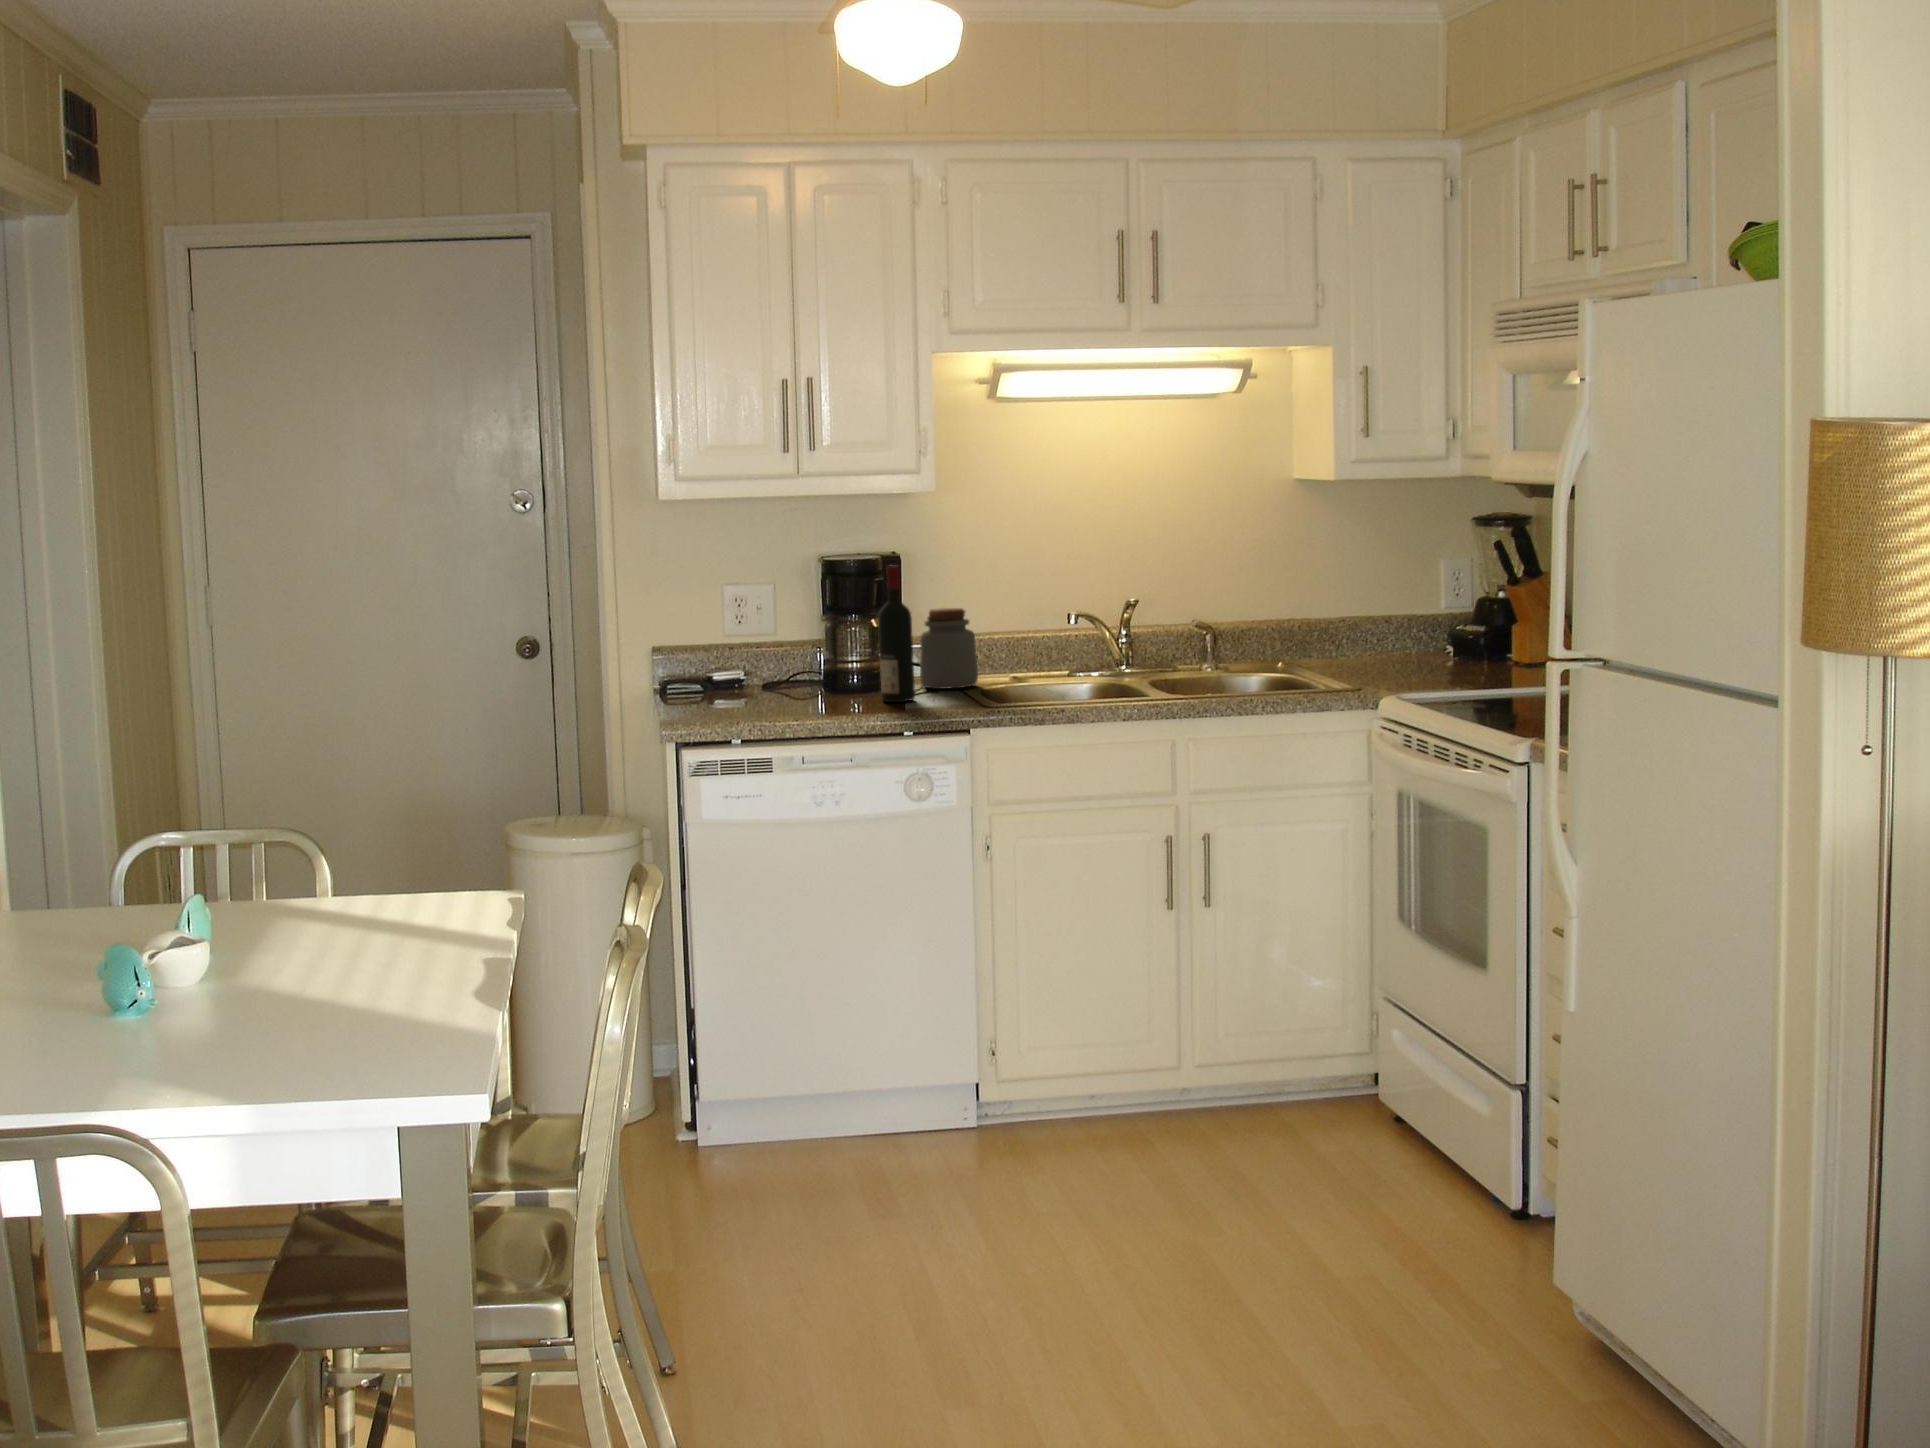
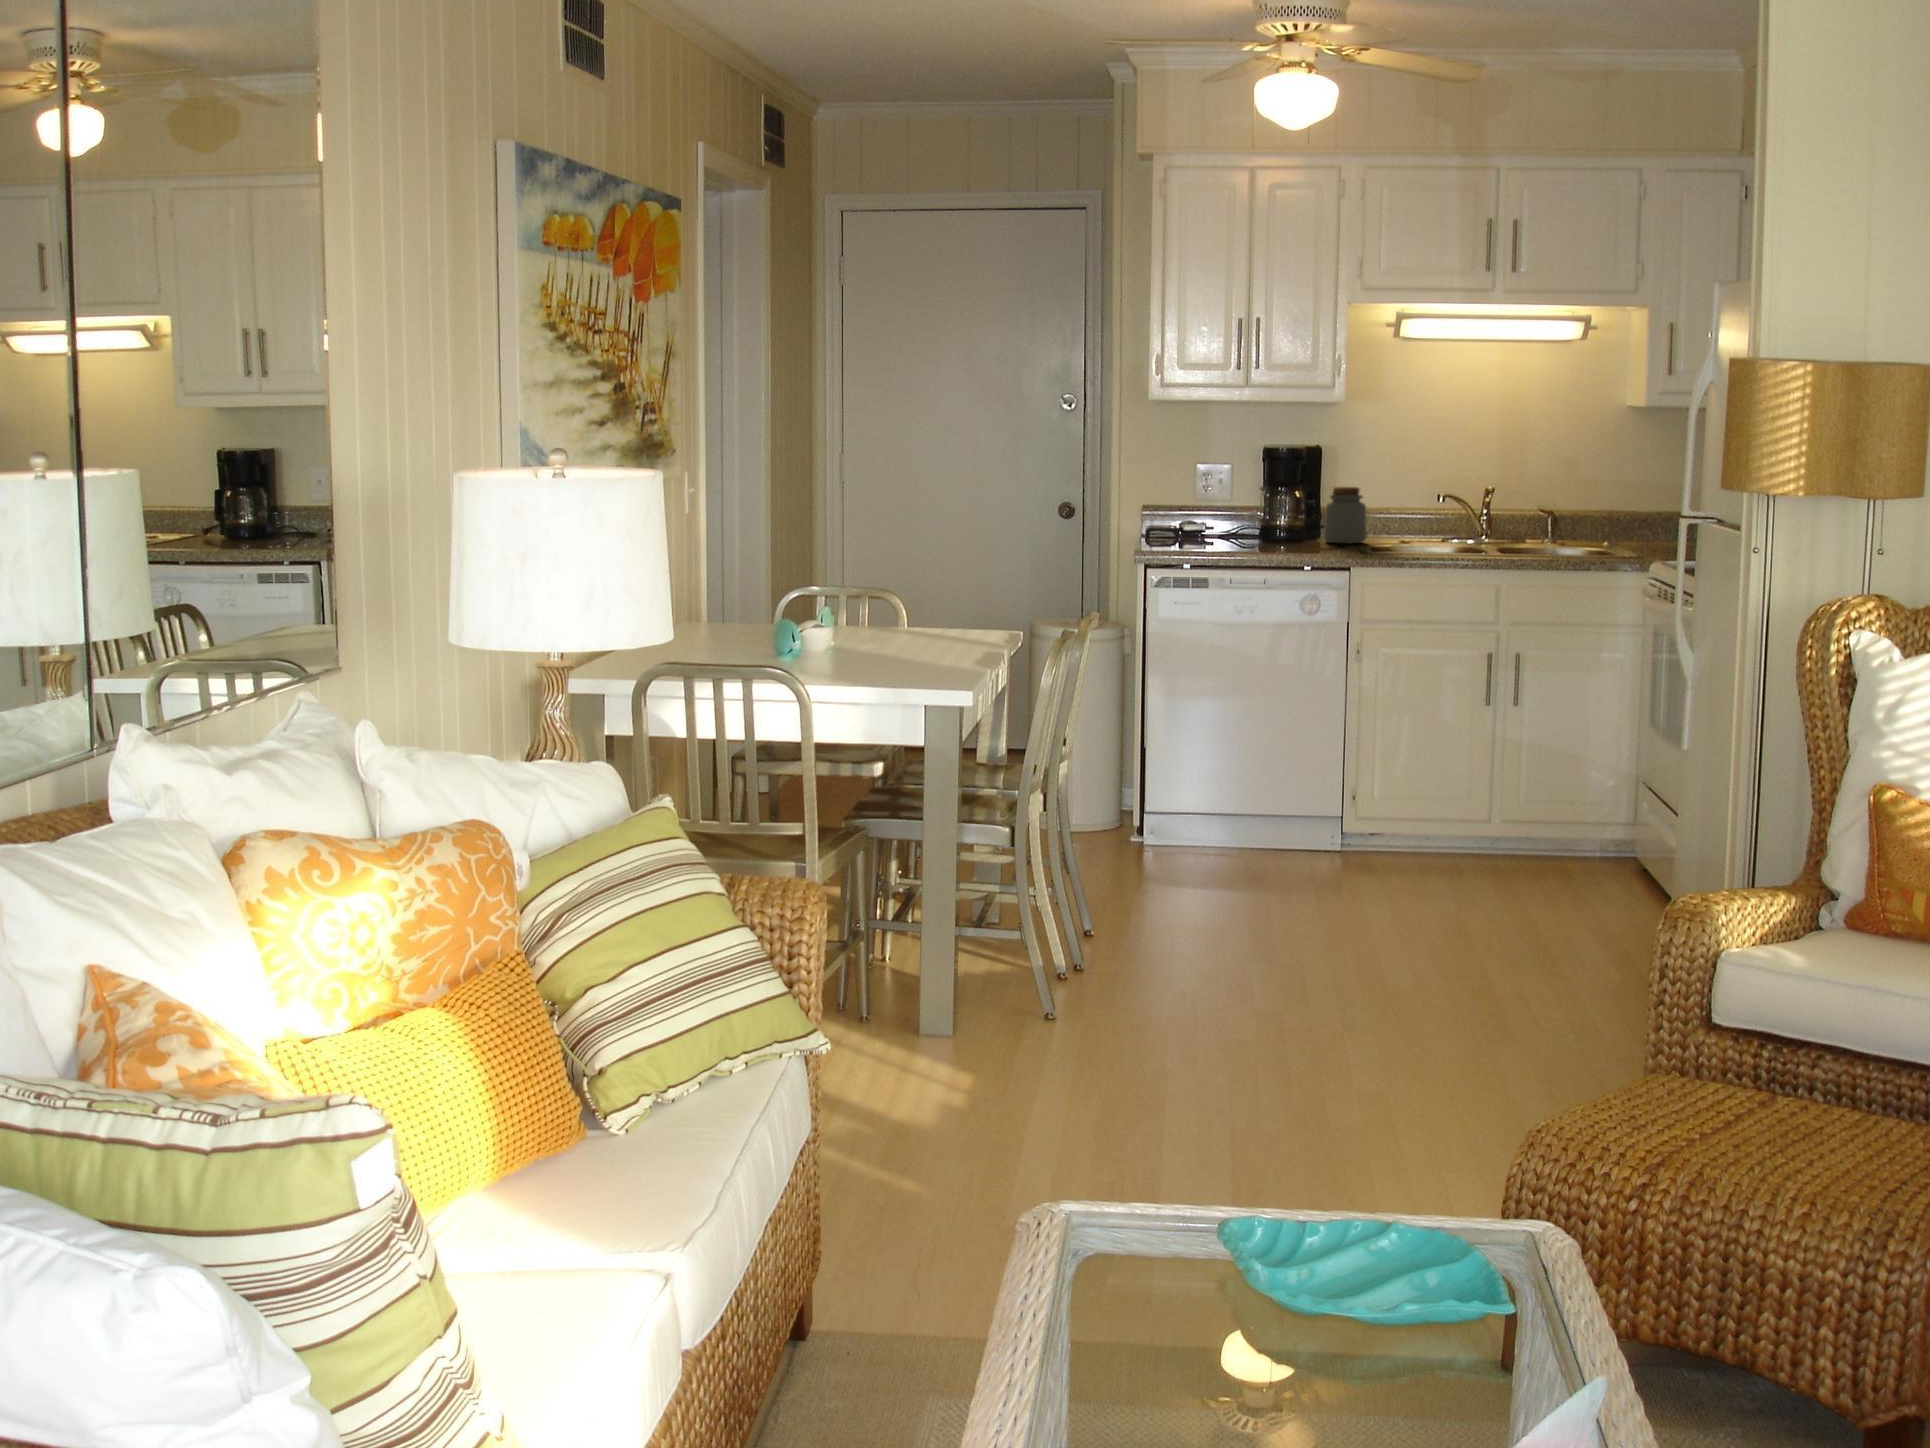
wine bottle: present [878,565,915,702] -> none [1293,452,1318,548]

